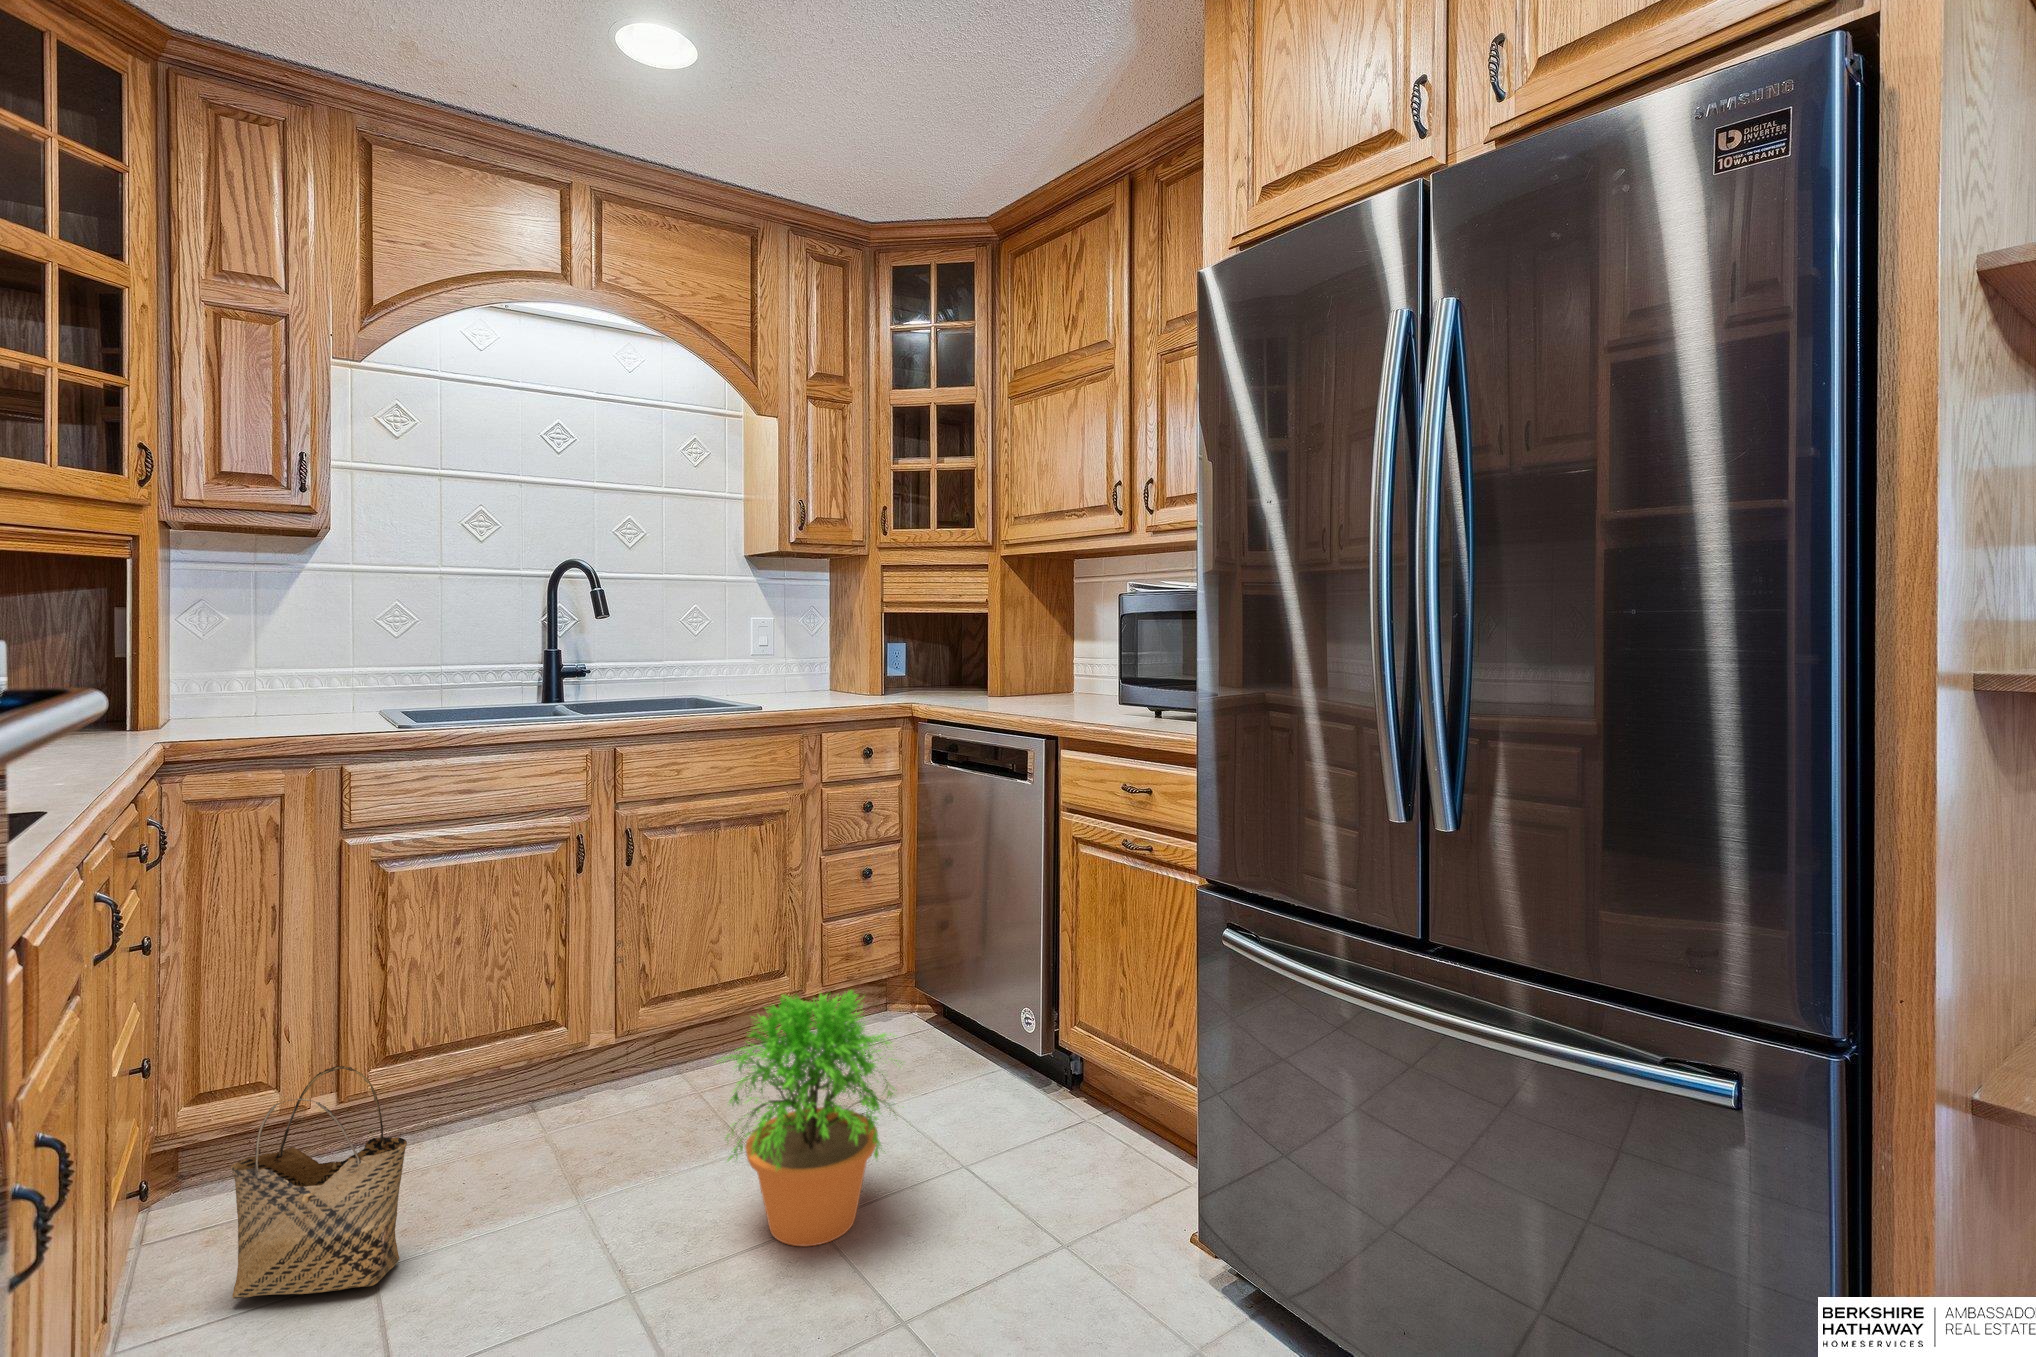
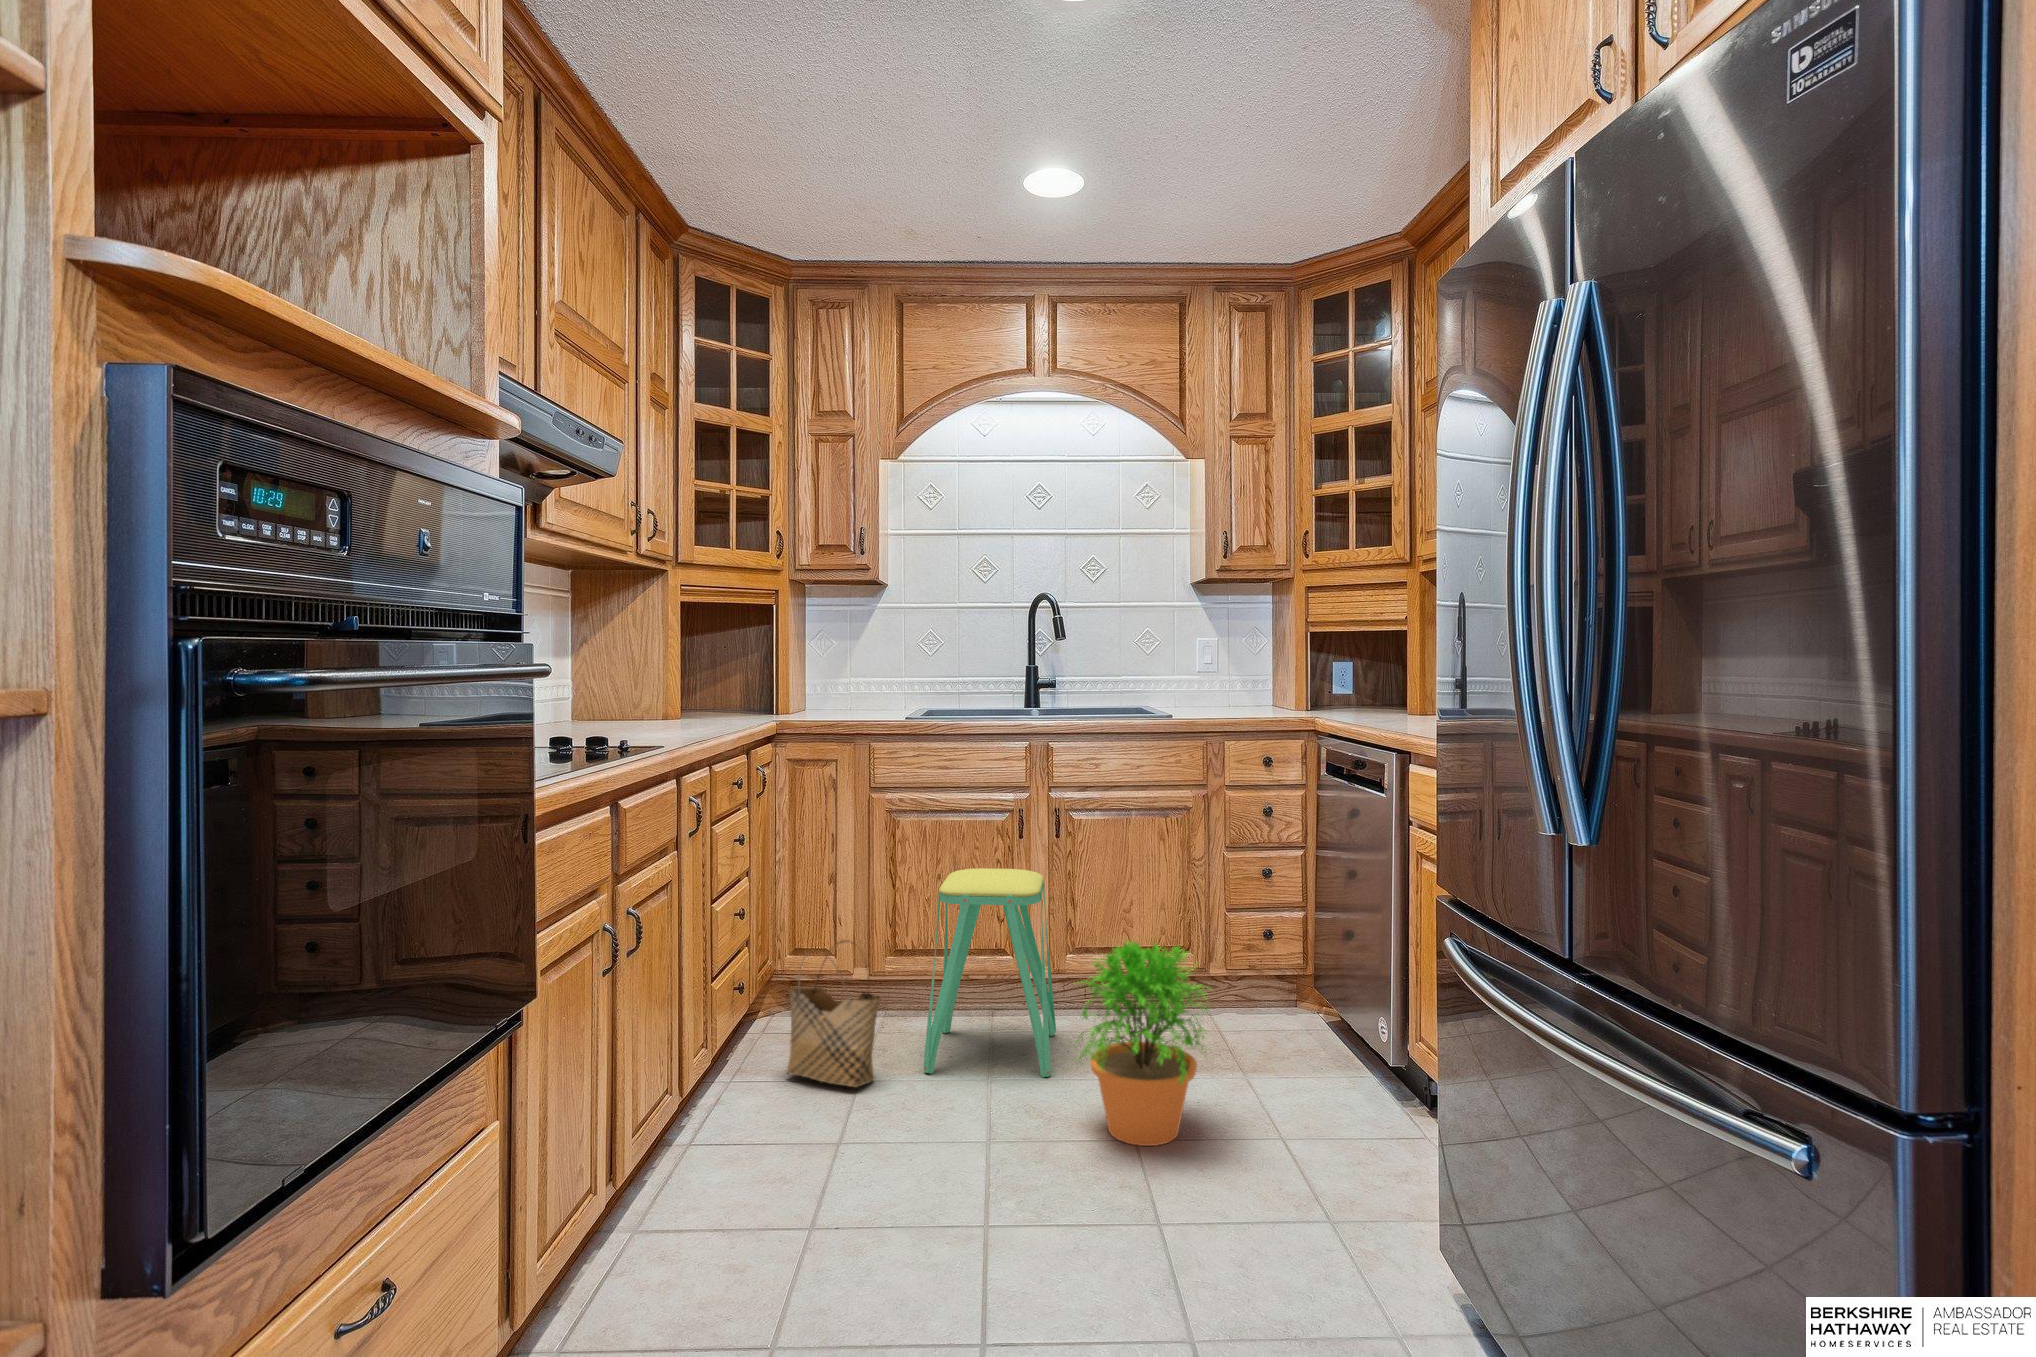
stool: none [474,917,662,1224] -> present [924,868,1056,1077]

